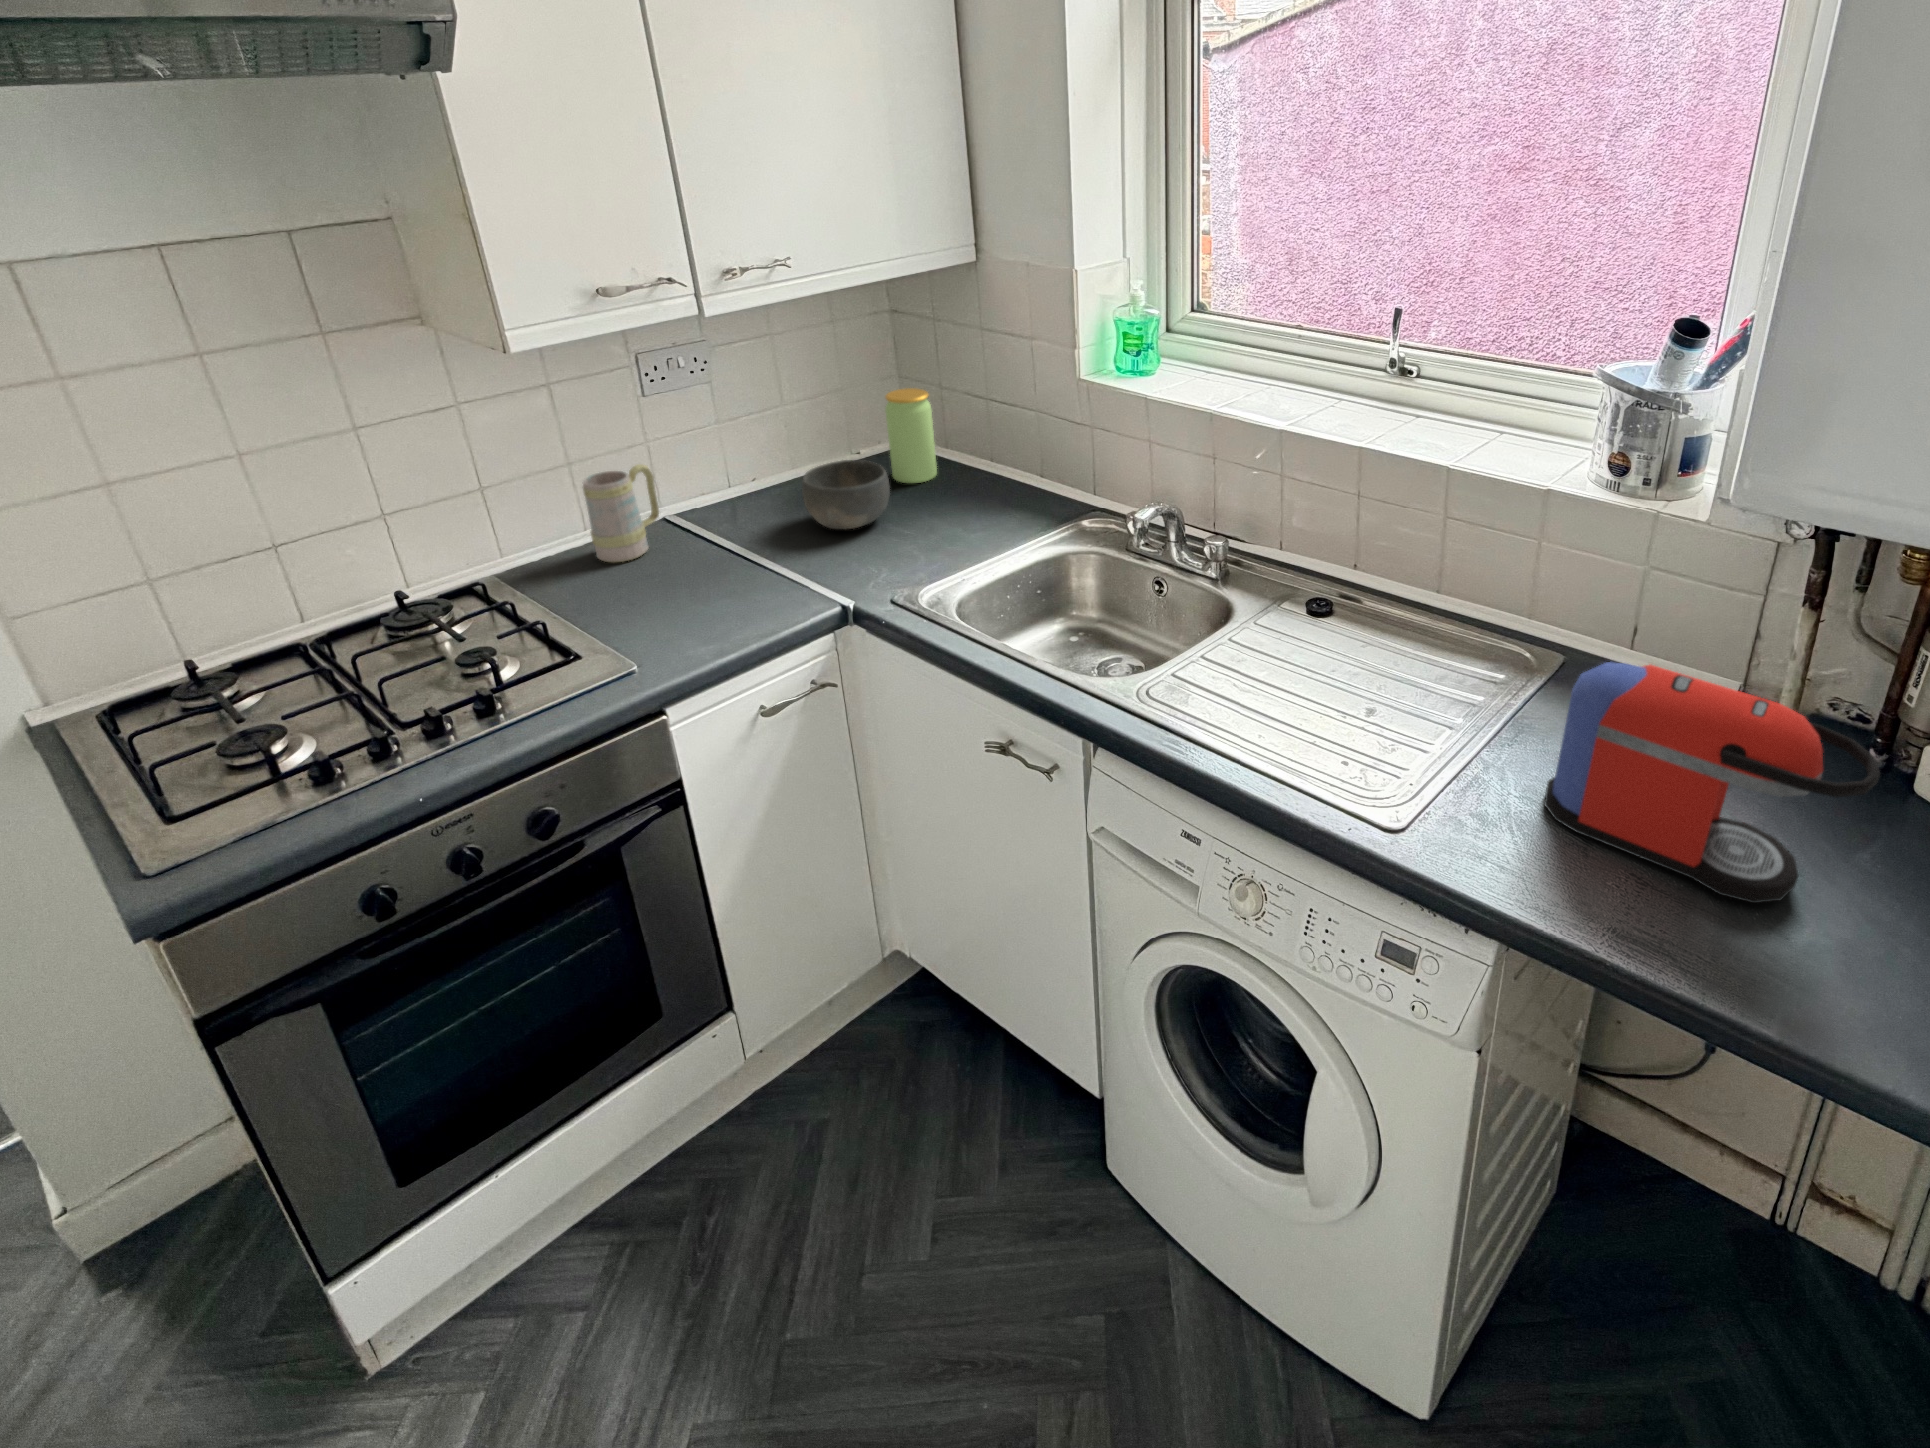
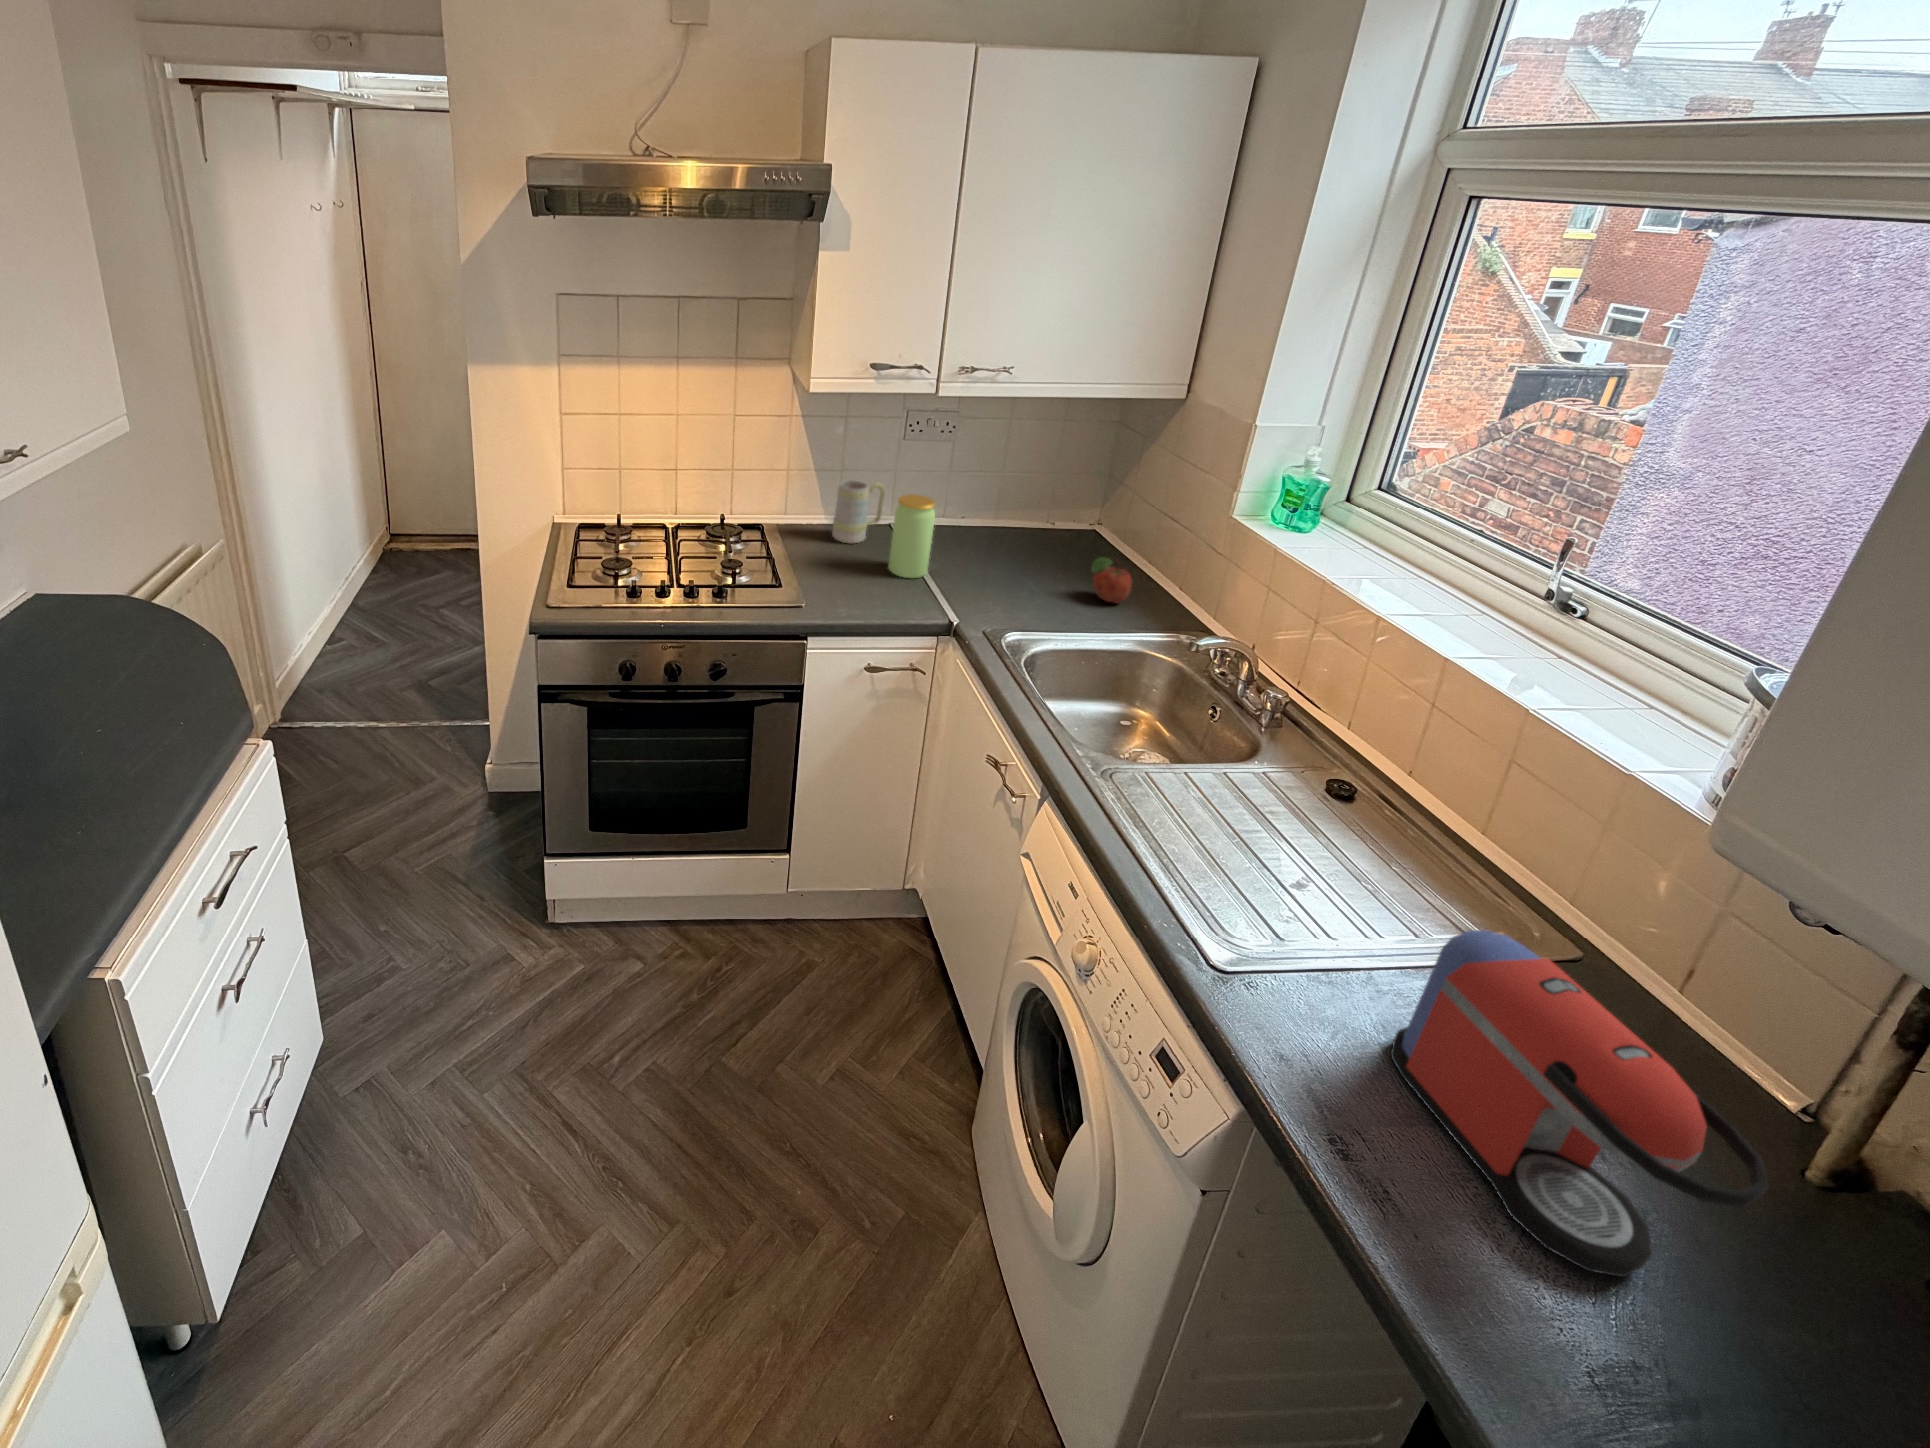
jar: present [885,388,937,483] -> present [888,494,935,578]
bowl: present [802,460,890,529] -> none [973,522,1043,577]
fruit: none [952,463,1002,513] -> present [1091,558,1132,603]

